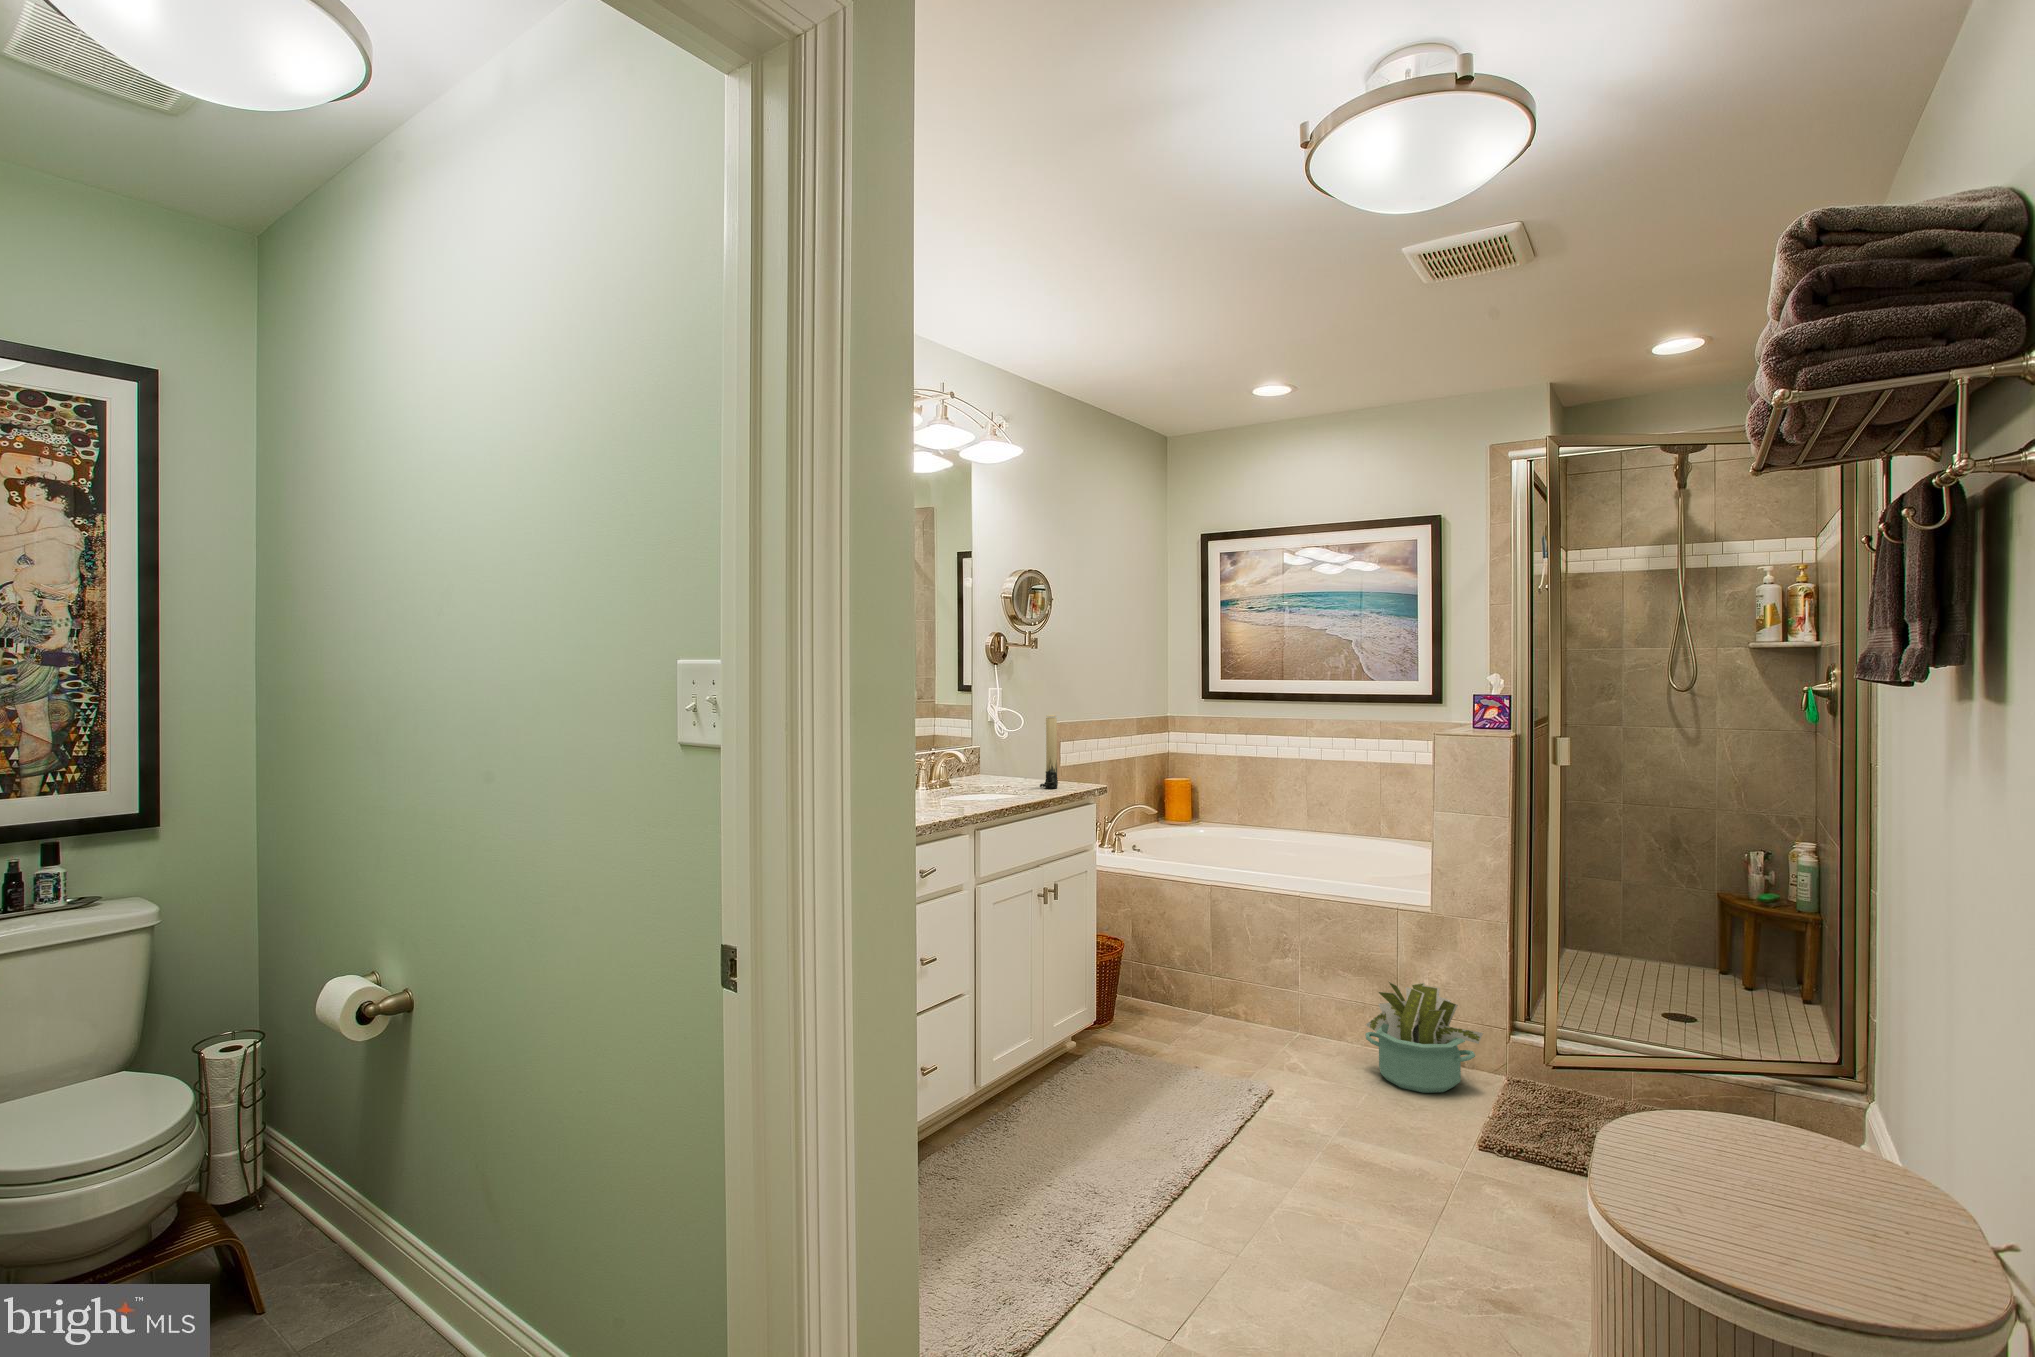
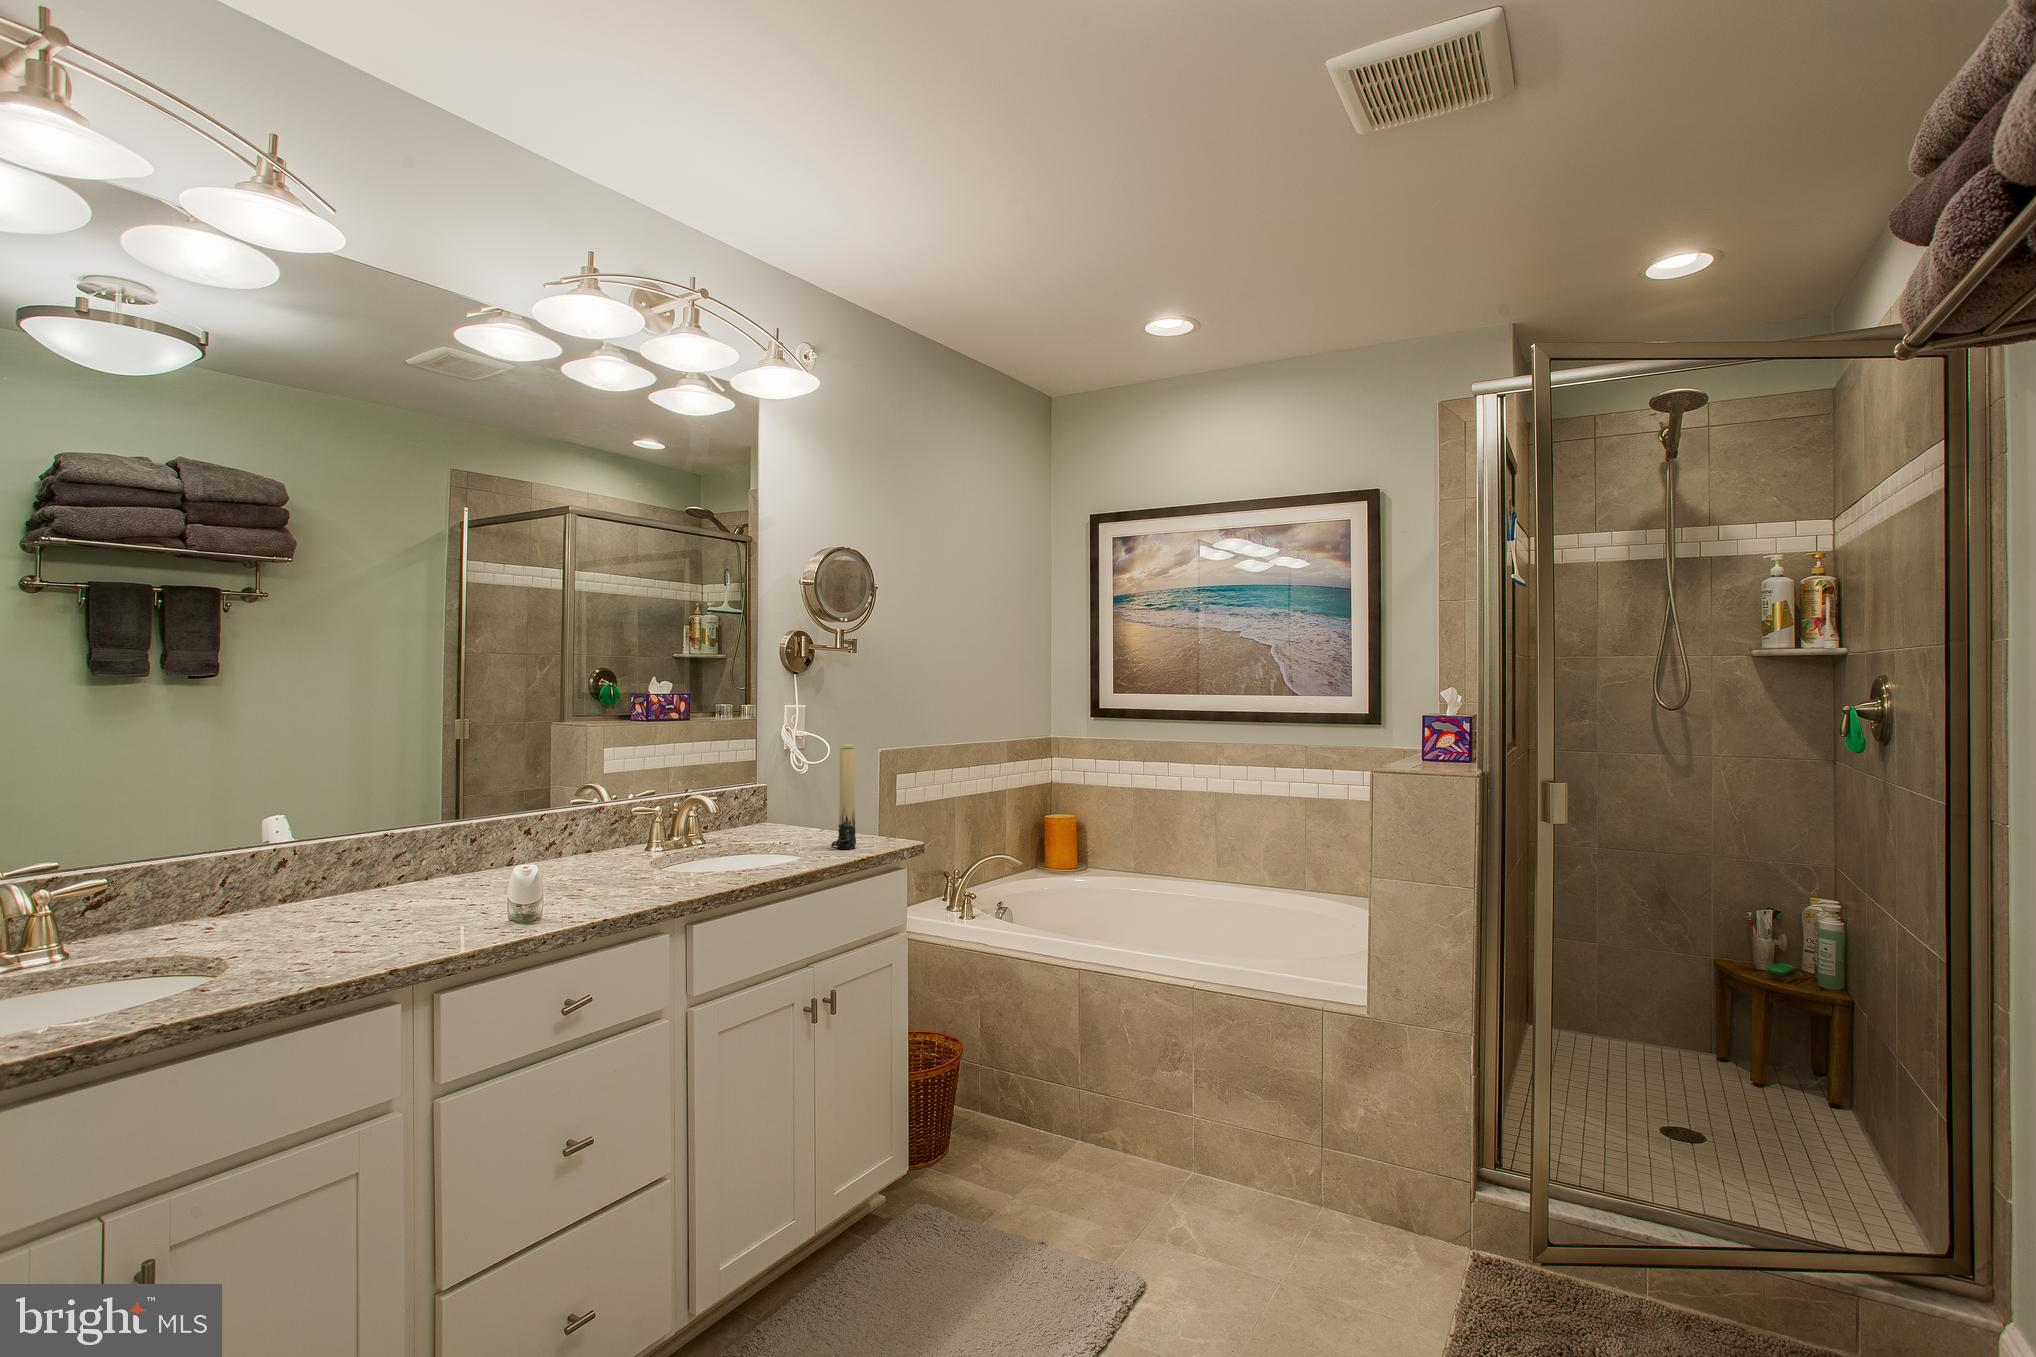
decorative plant: present [1365,982,1483,1093] -> none [1279,1112,1442,1284]

